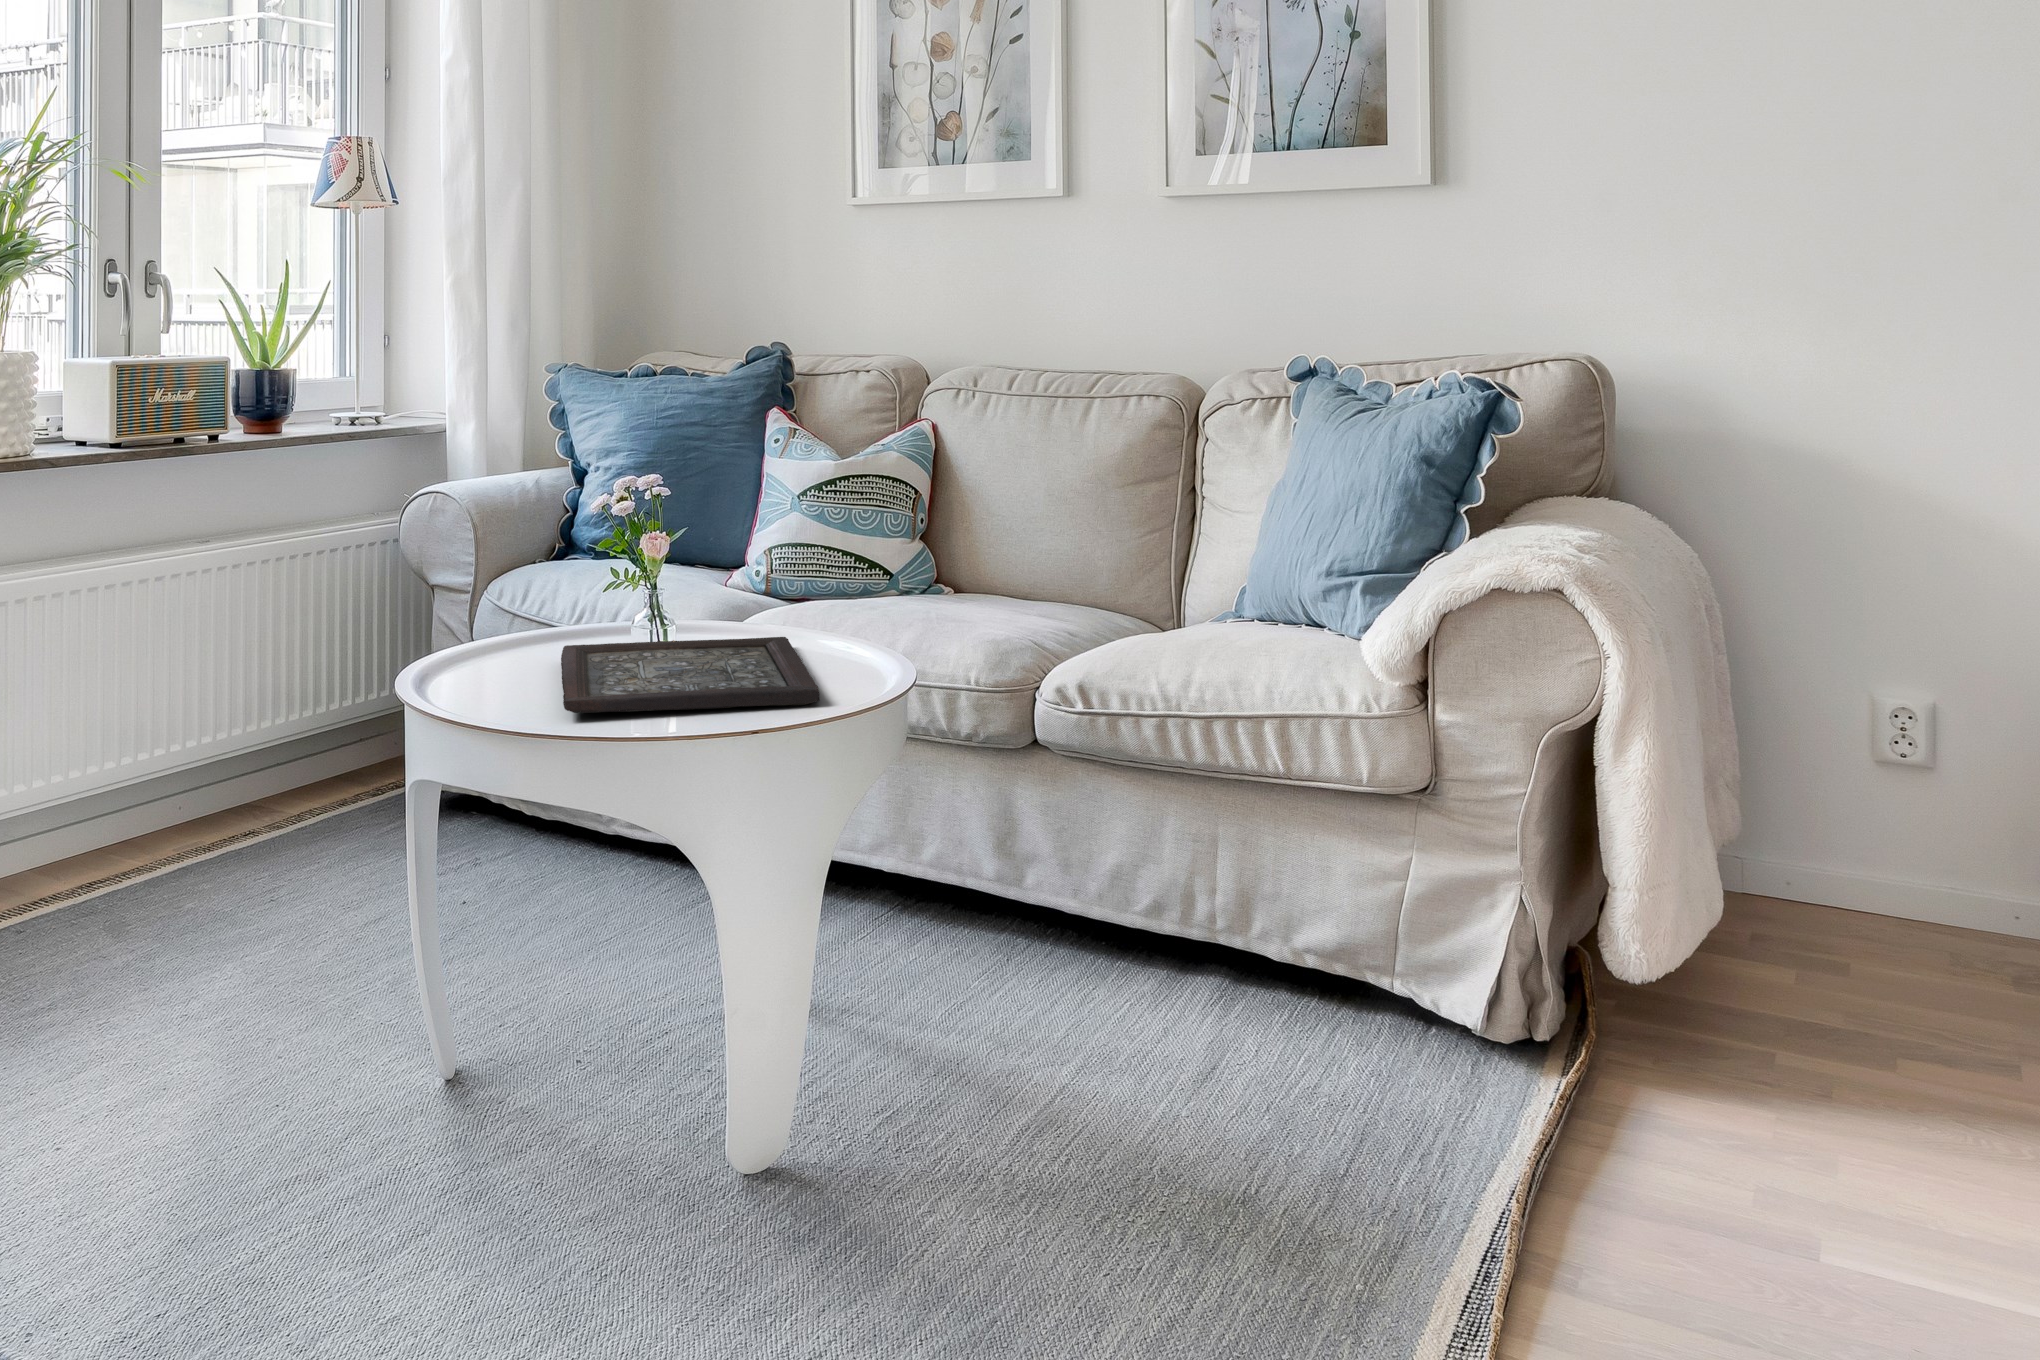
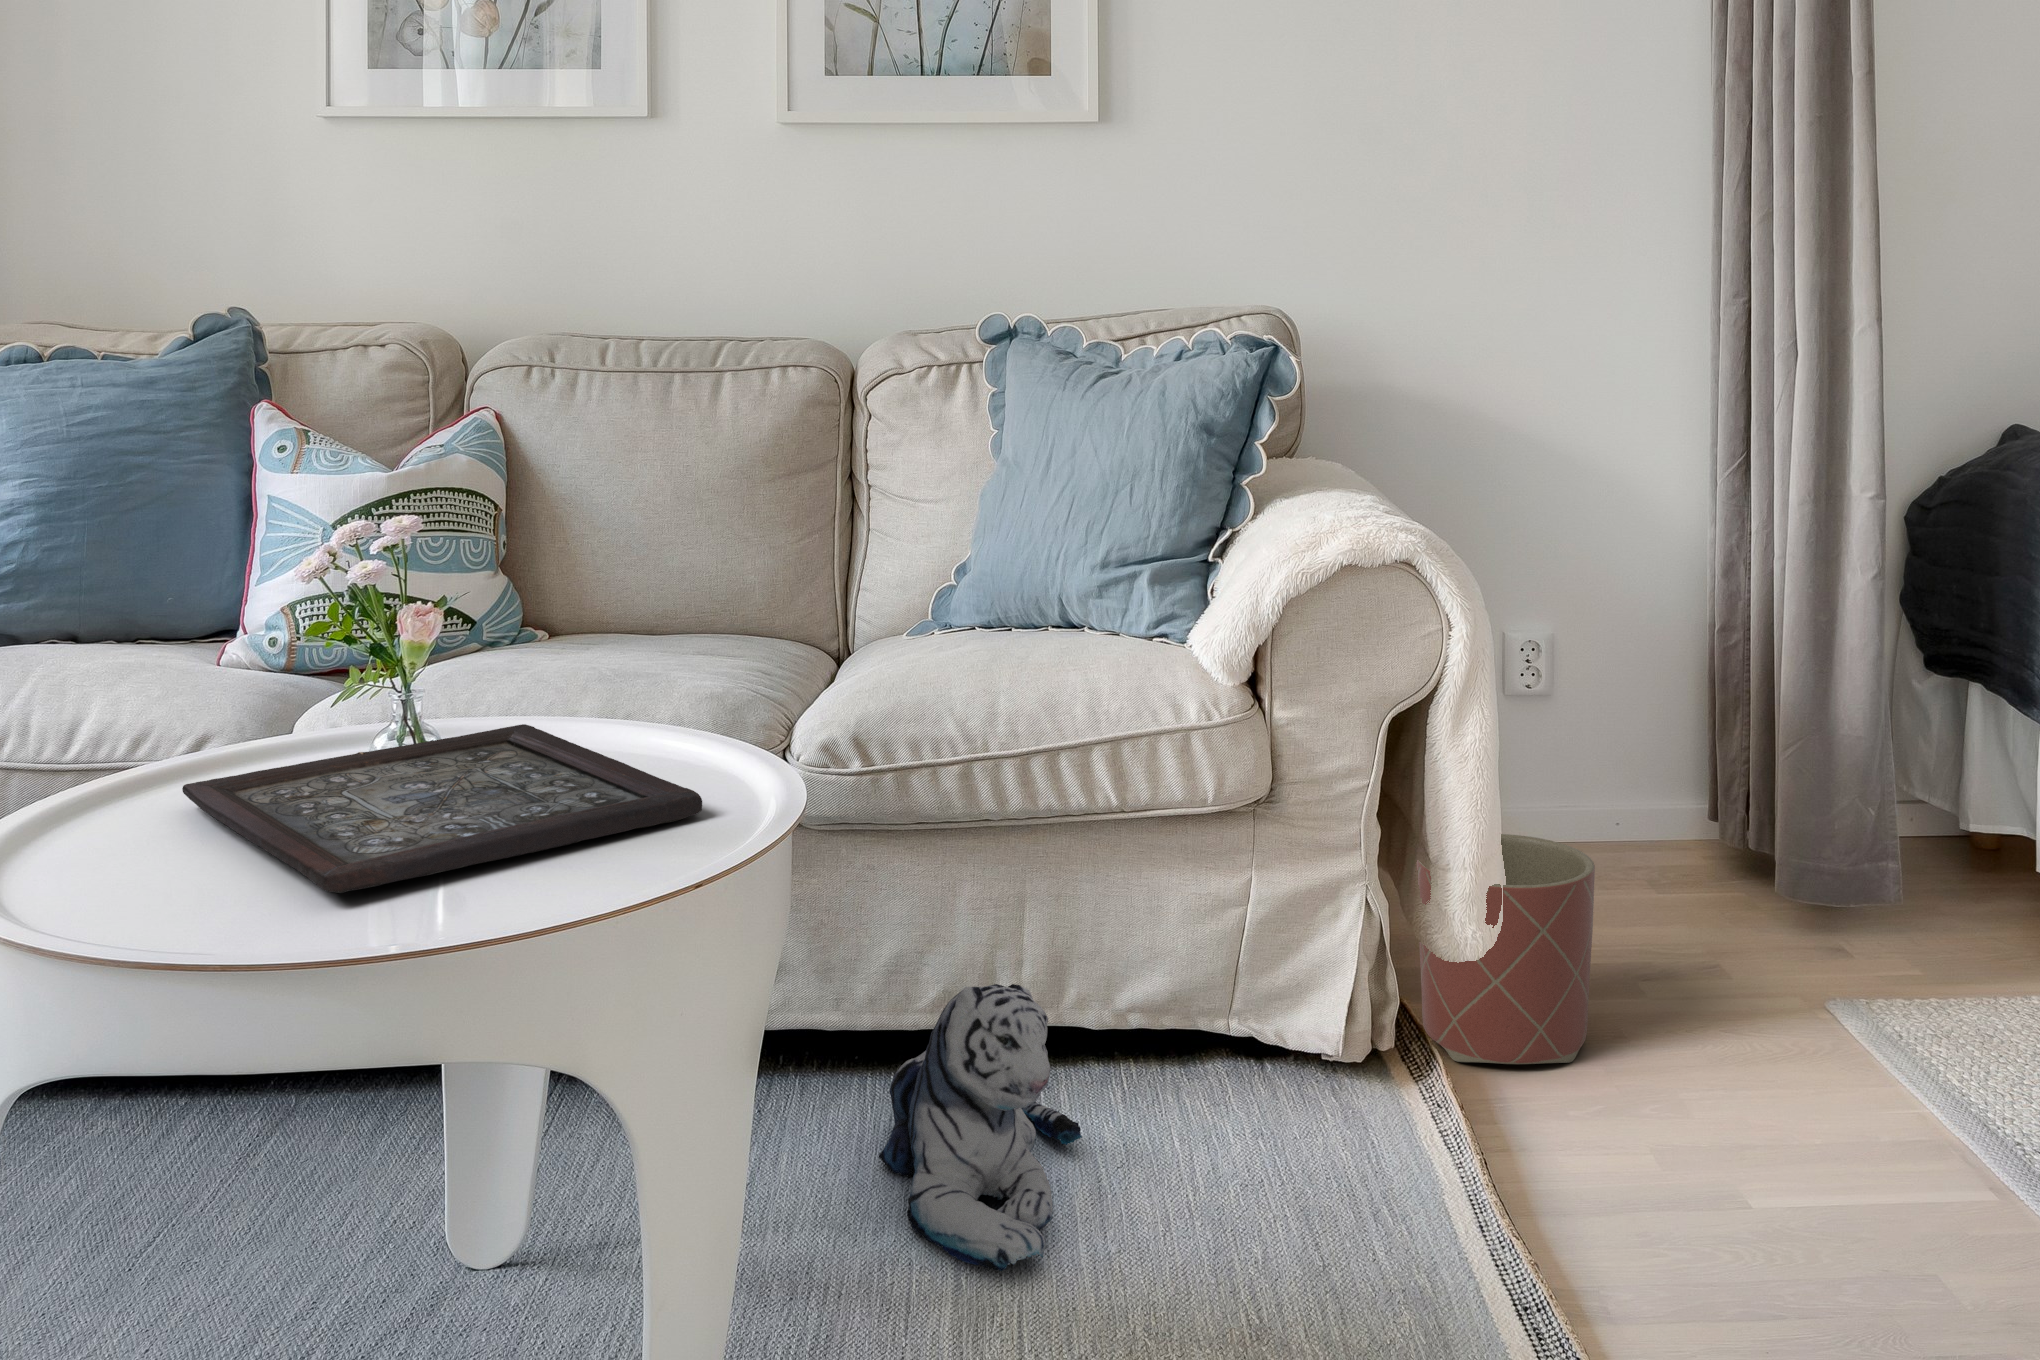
planter: none [1599,860,1786,1092] -> present [1416,834,1595,1064]
plush toy: none [1050,885,1220,1101] -> present [879,984,1082,1271]

